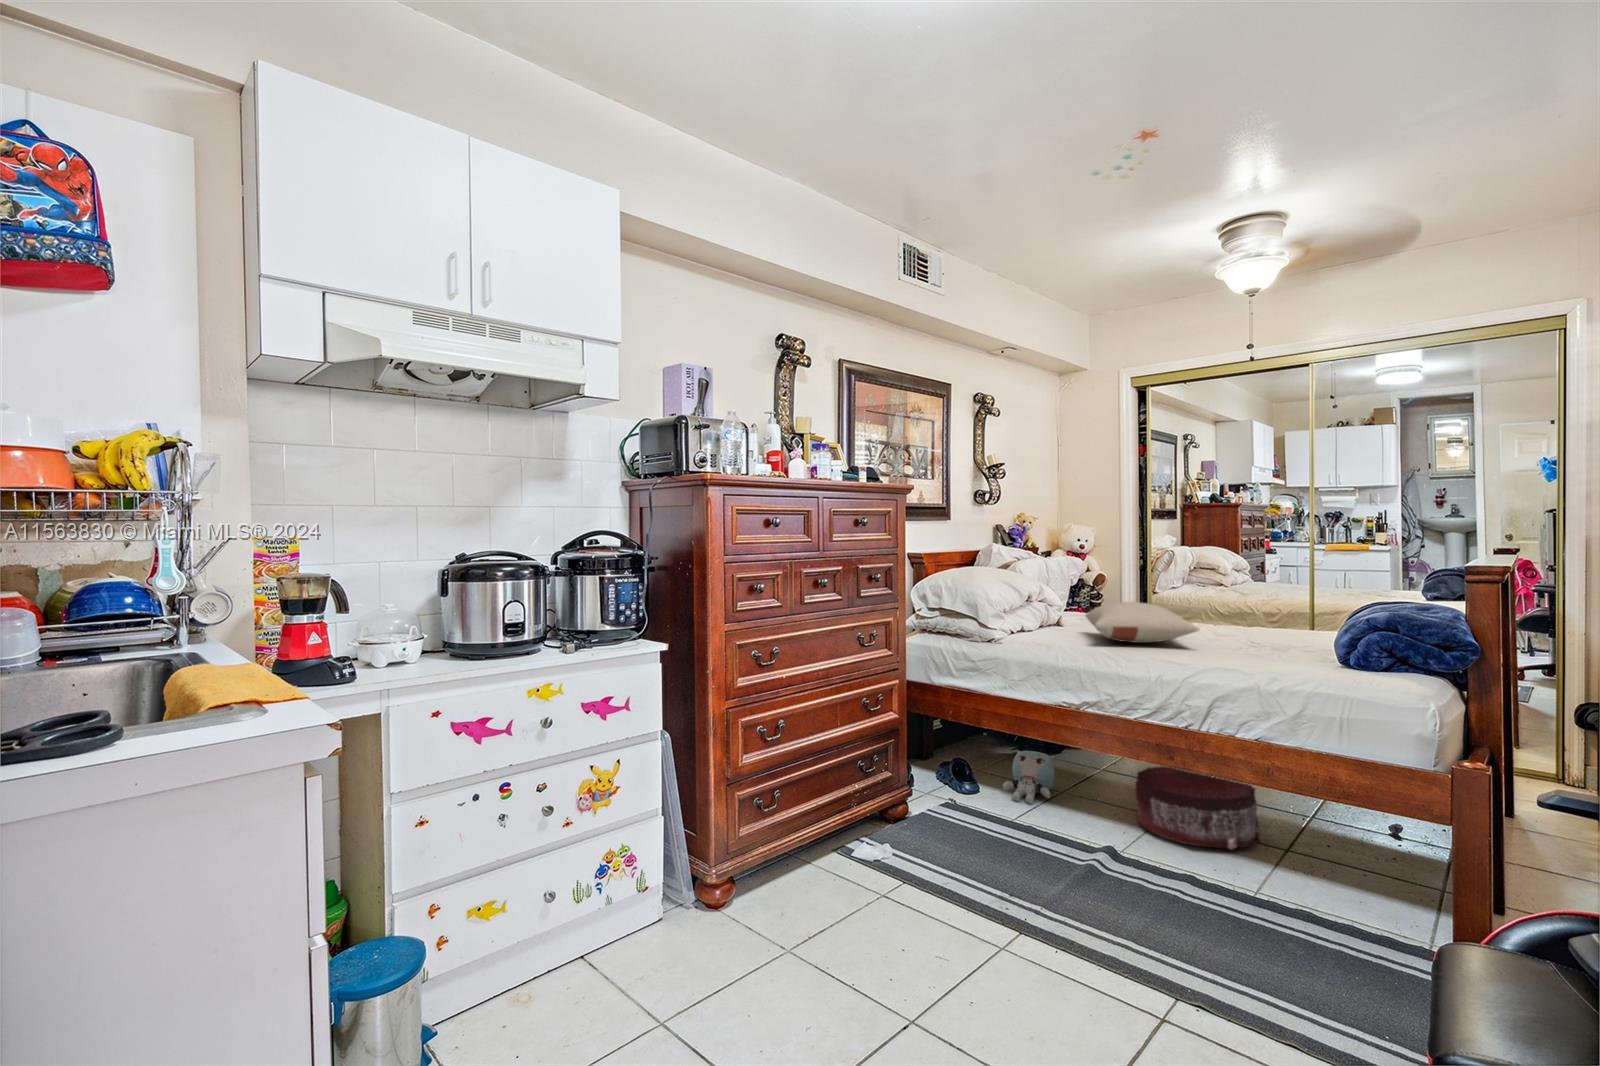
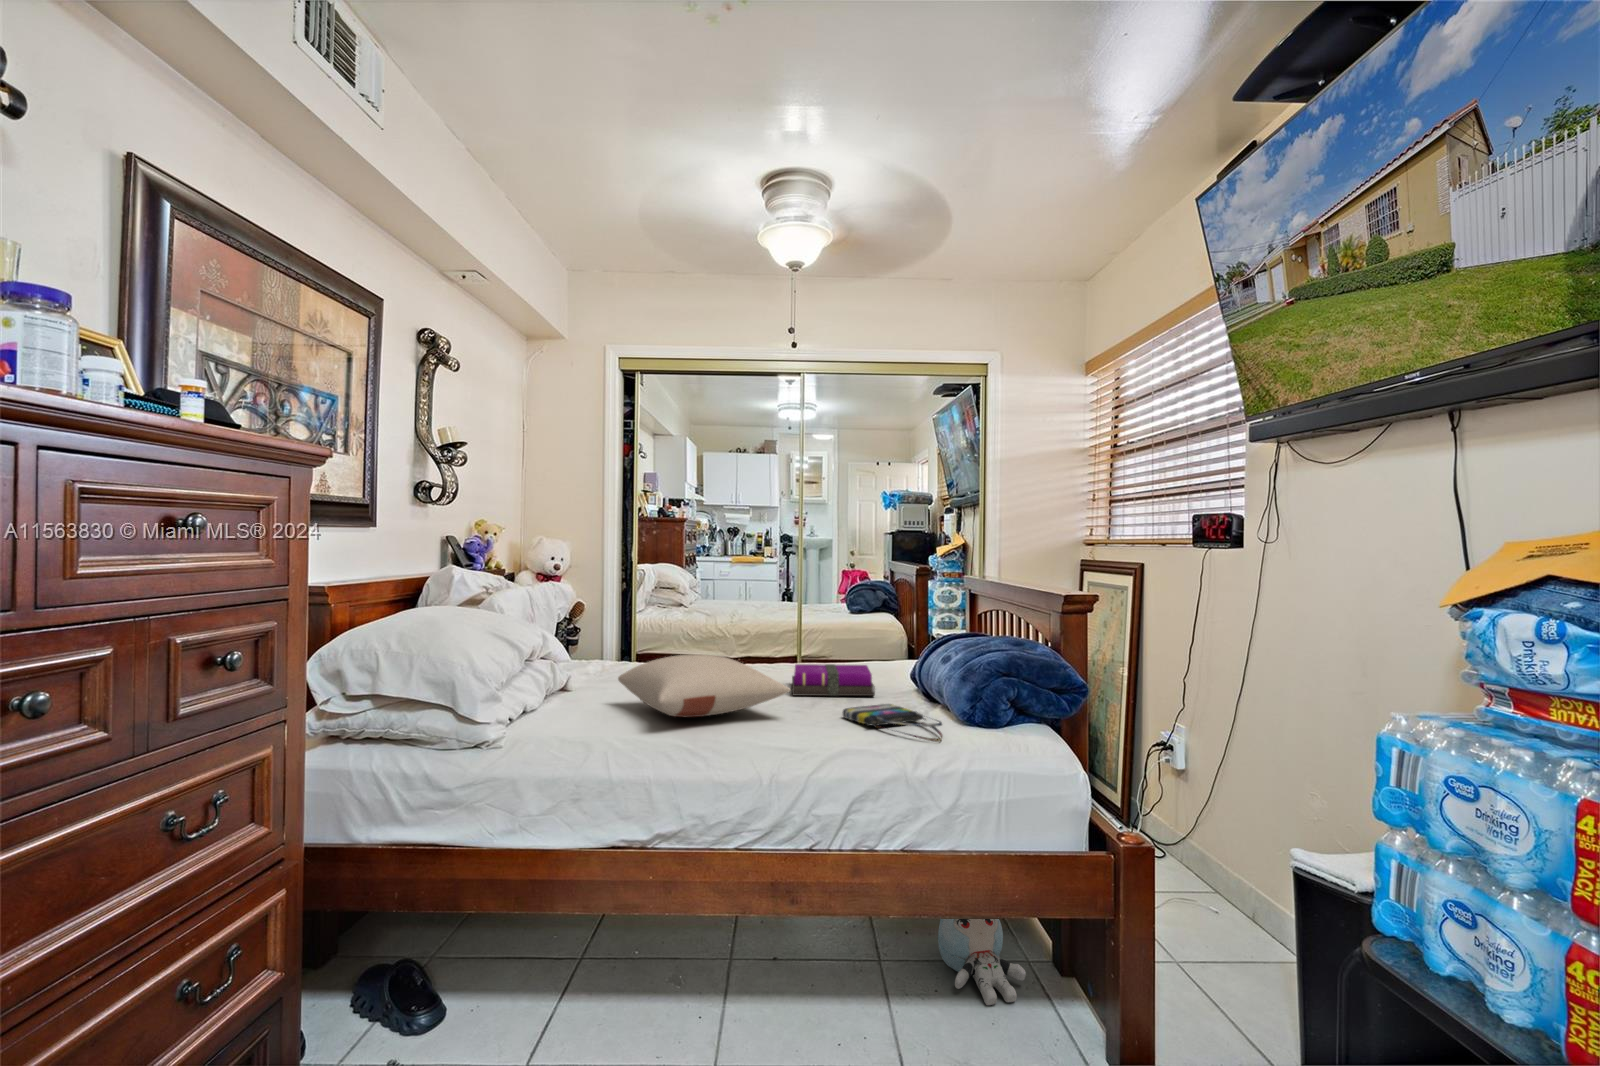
notebook: none [1225,620,1311,647] -> present [792,664,875,696]
tote bag: none [1247,648,1318,672] -> present [843,704,942,742]
plush toy: present [1003,751,1055,804] -> present [938,918,1026,1005]
pouf: present [1135,766,1260,849] -> none [706,878,867,1020]

